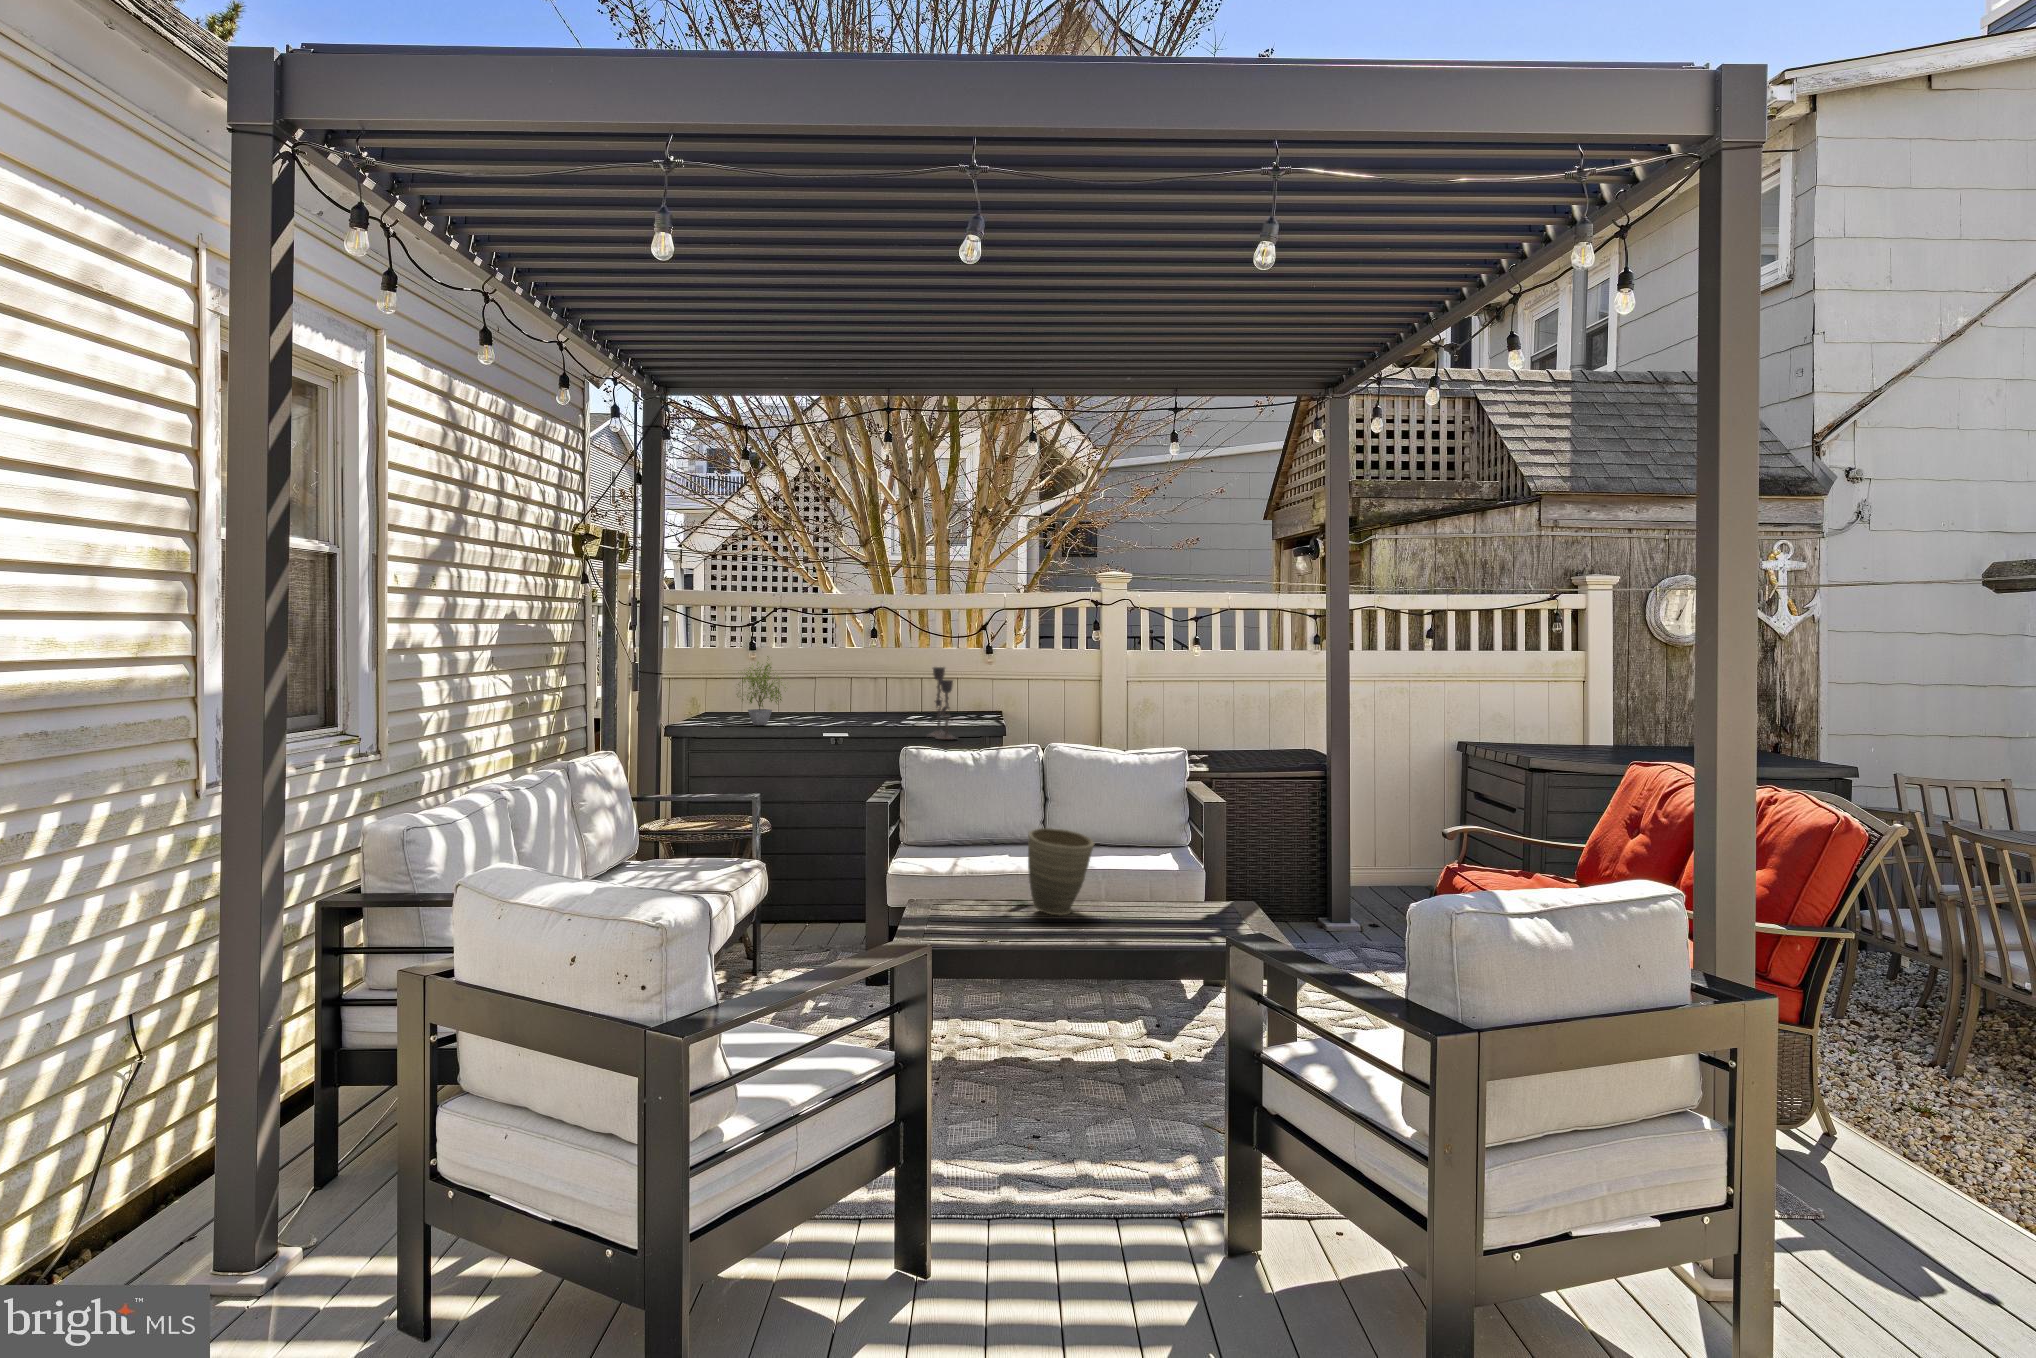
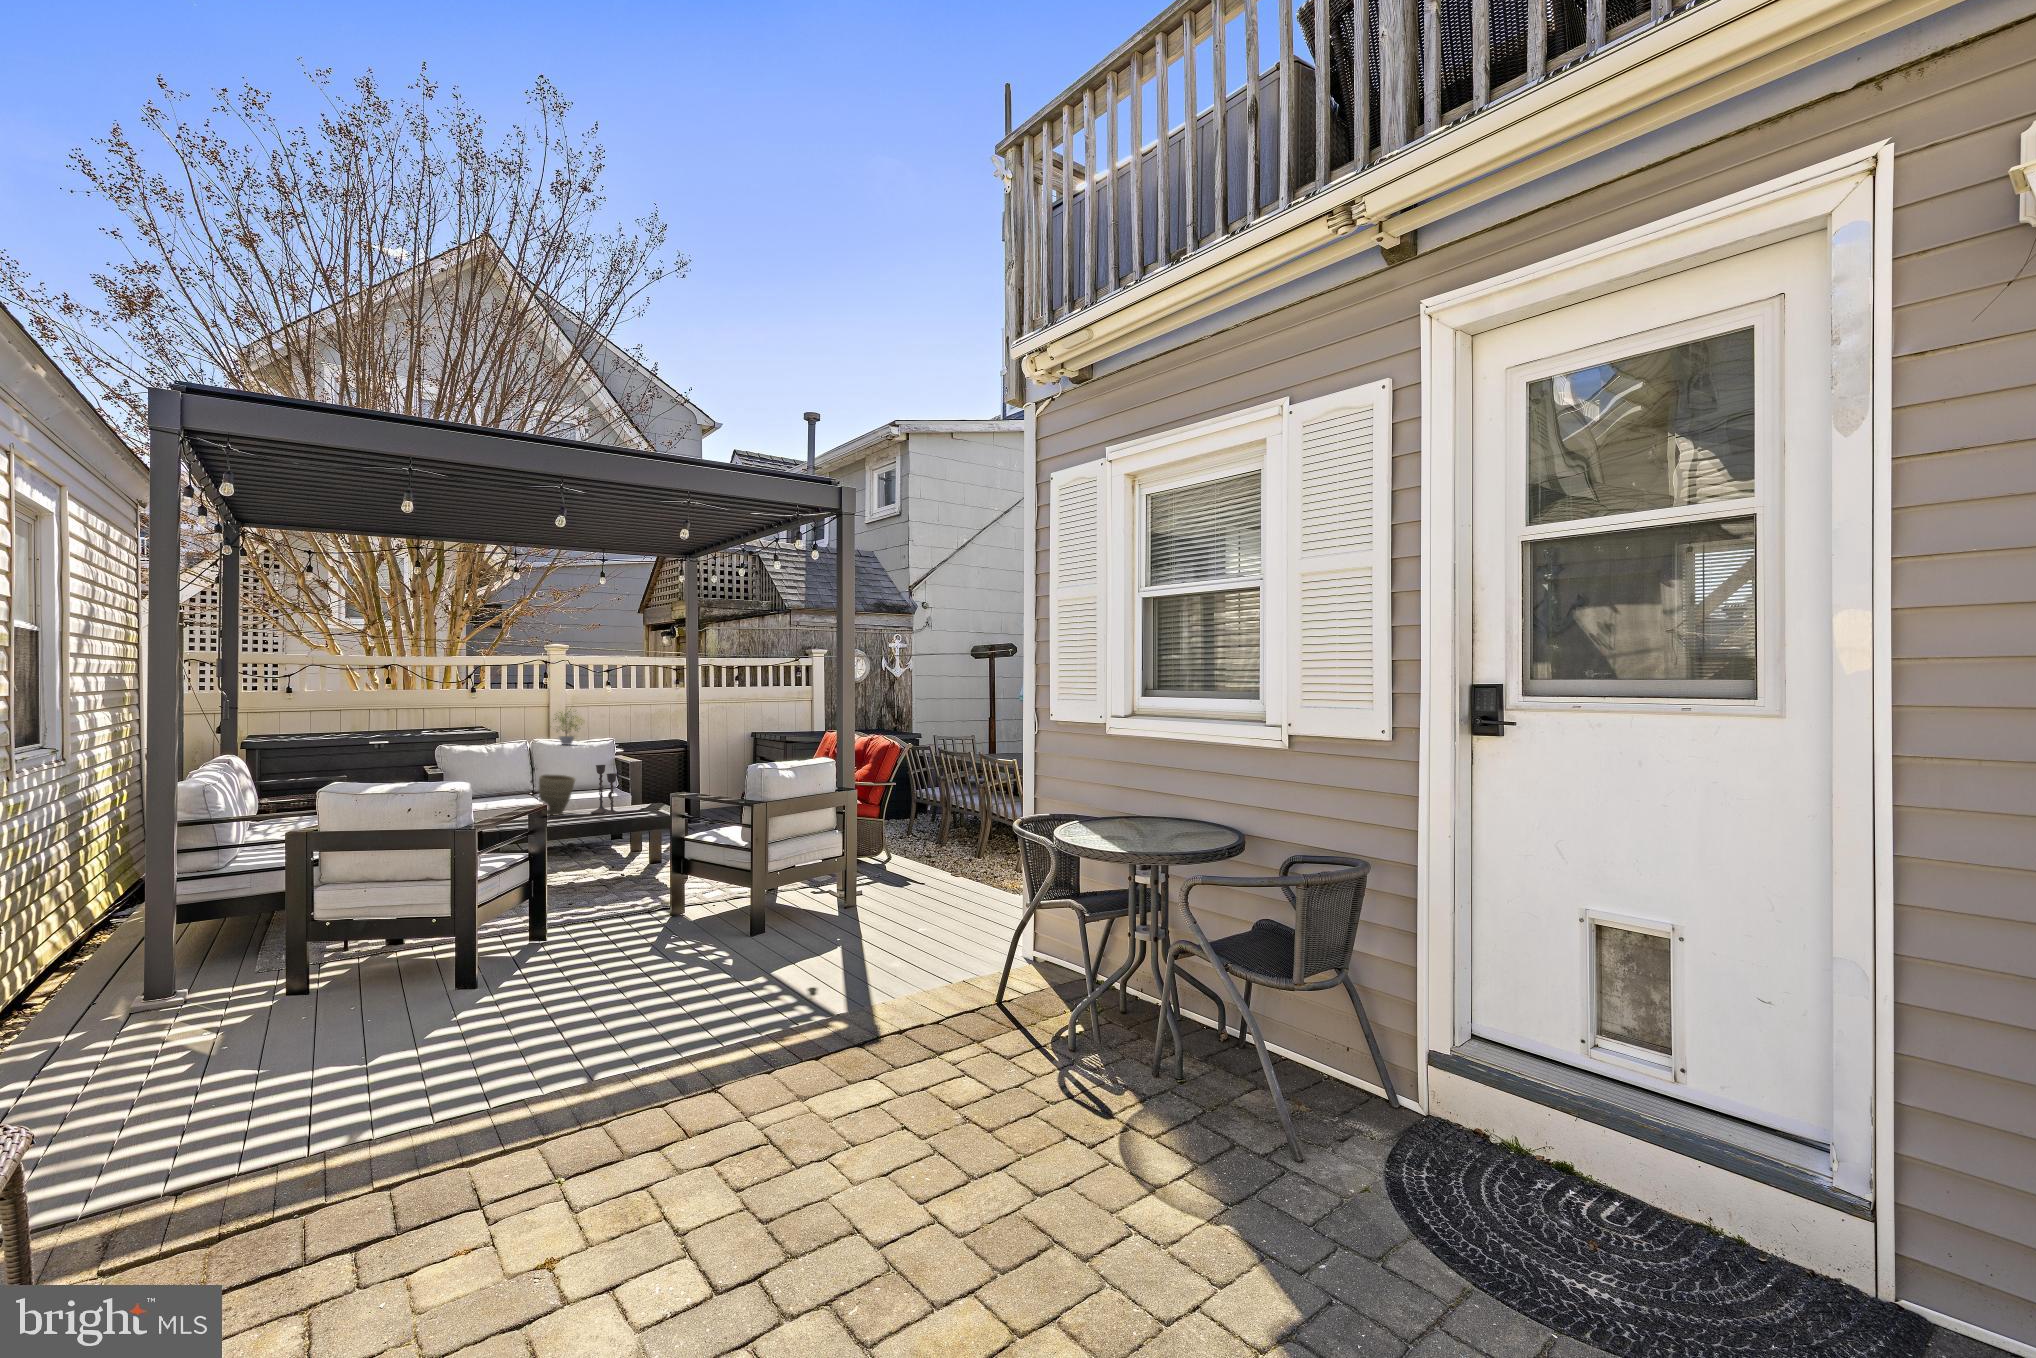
potted plant: present [737,656,786,725] -> present [553,709,578,745]
candlestick: present [927,667,956,739] -> present [591,765,620,814]

